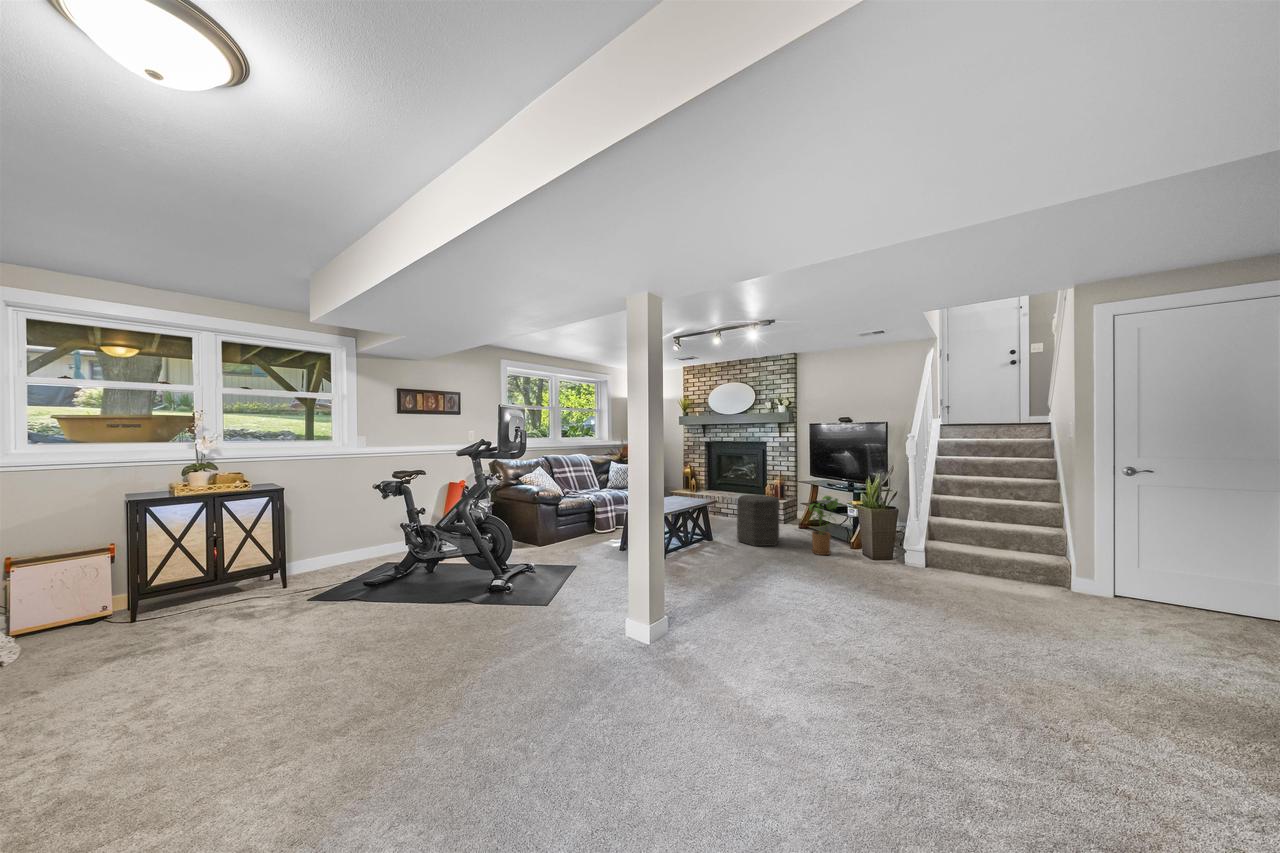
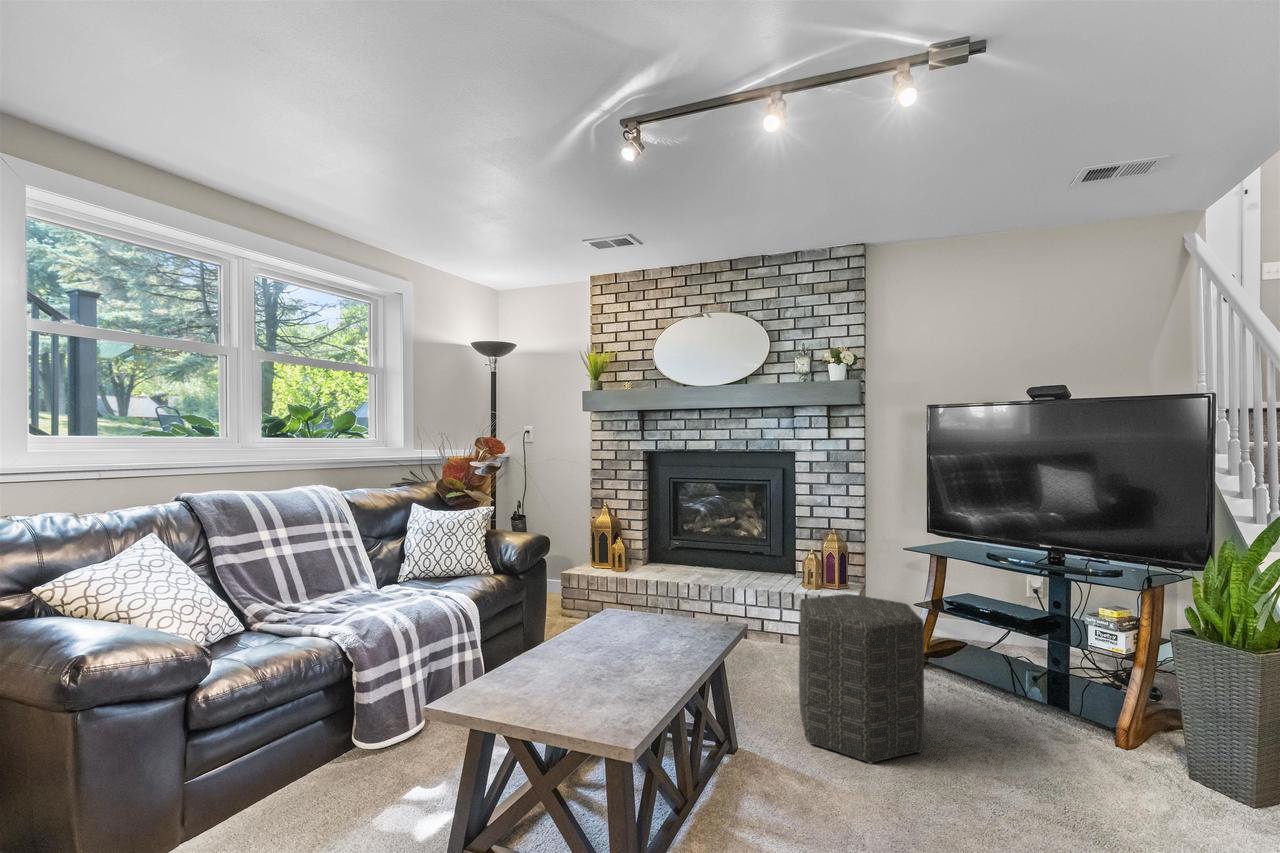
house plant: present [809,496,843,555] -> none [1021,605,1141,787]

